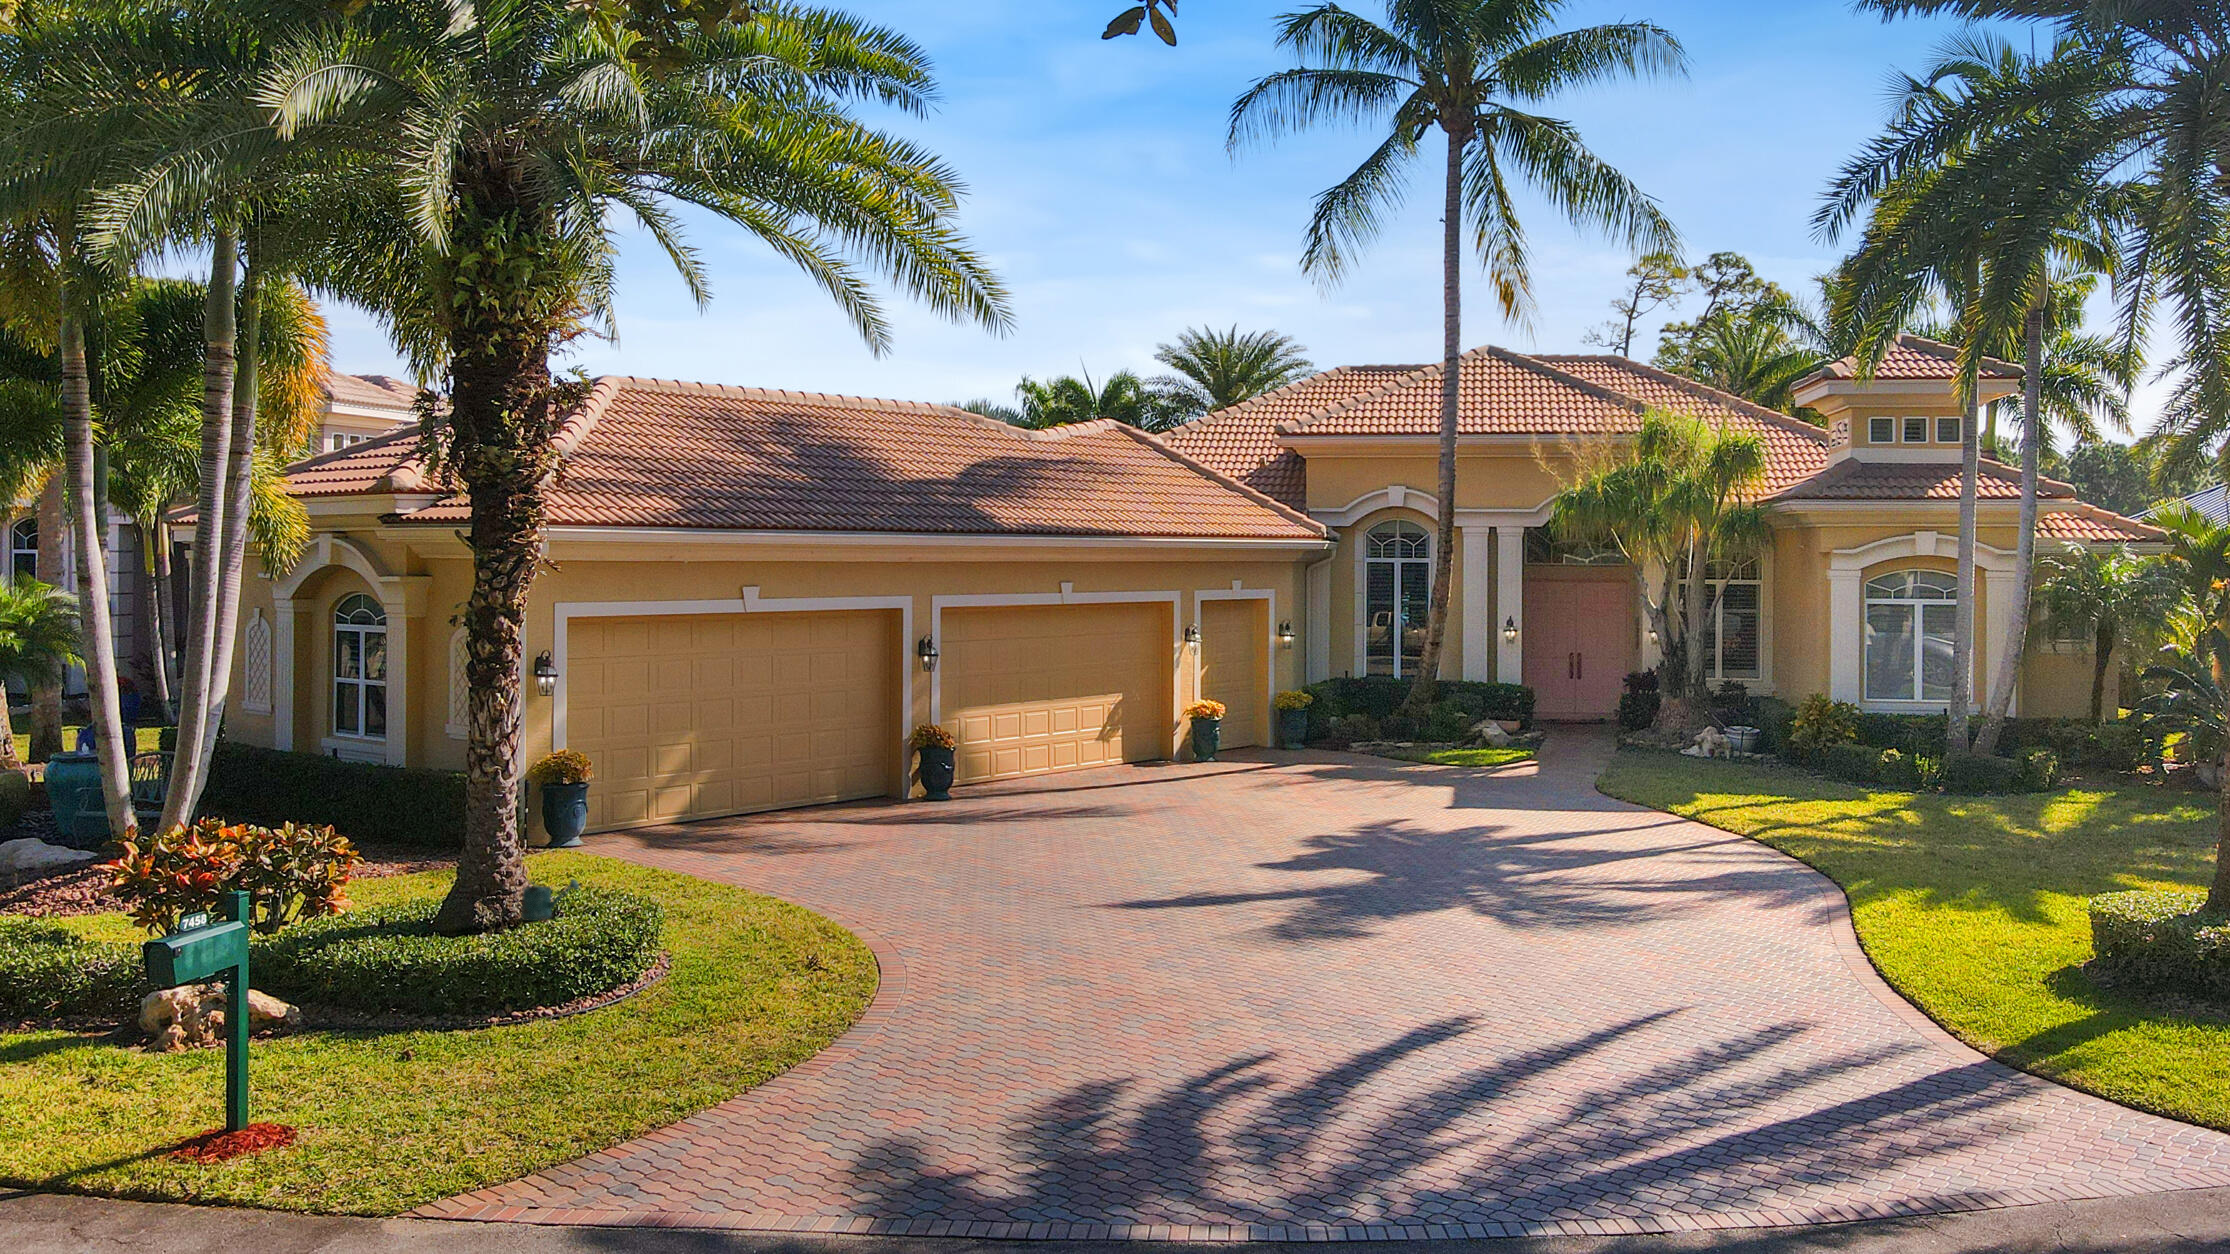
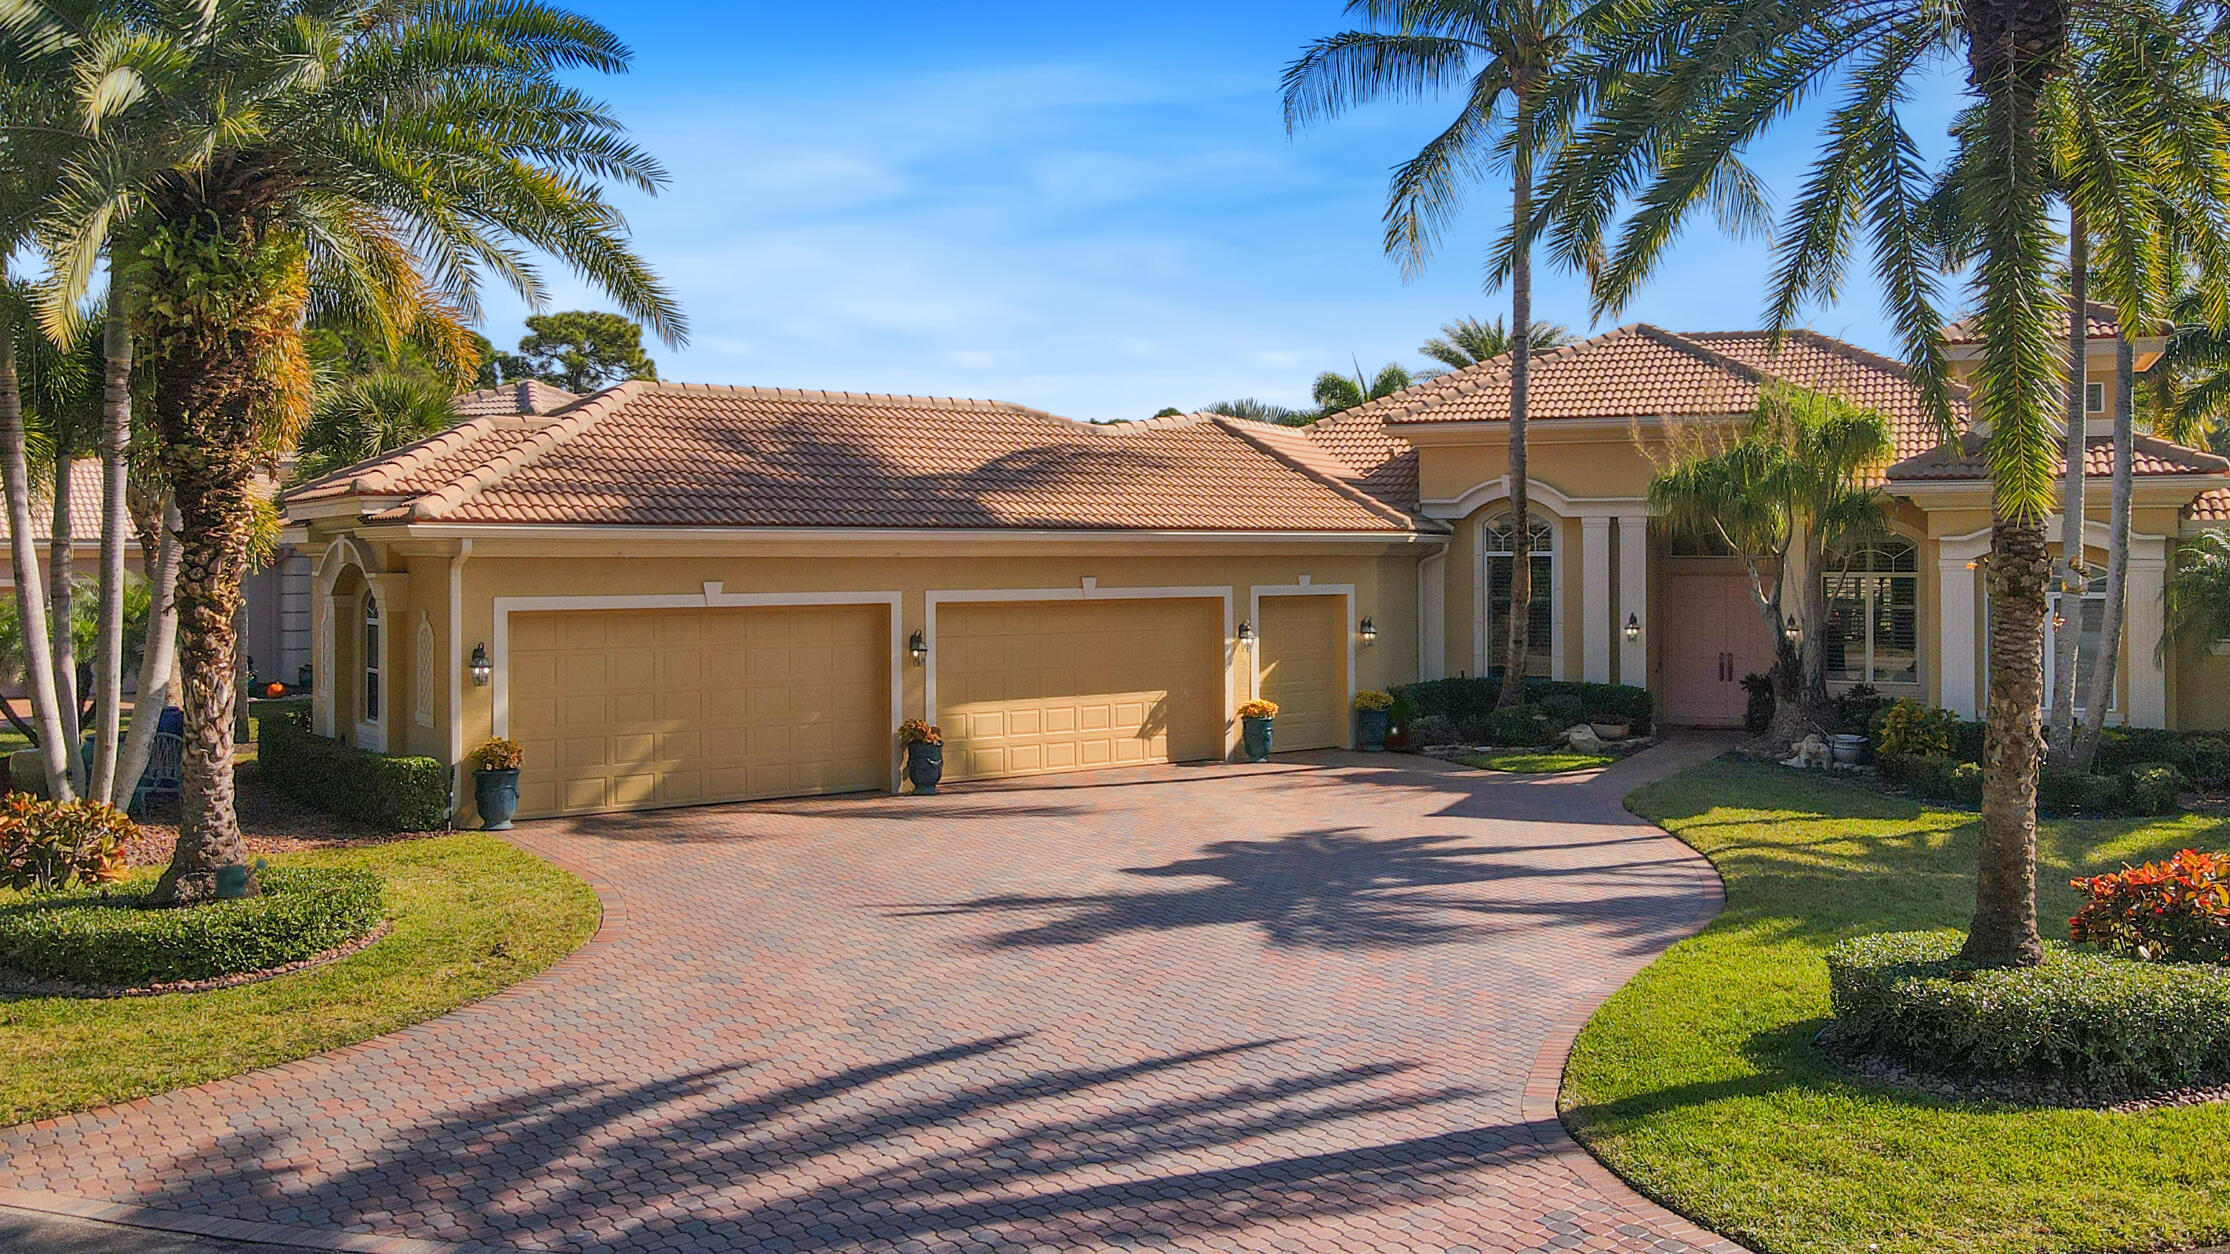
potted tree: none [1306,692,1337,745] -> present [1386,698,1414,751]

